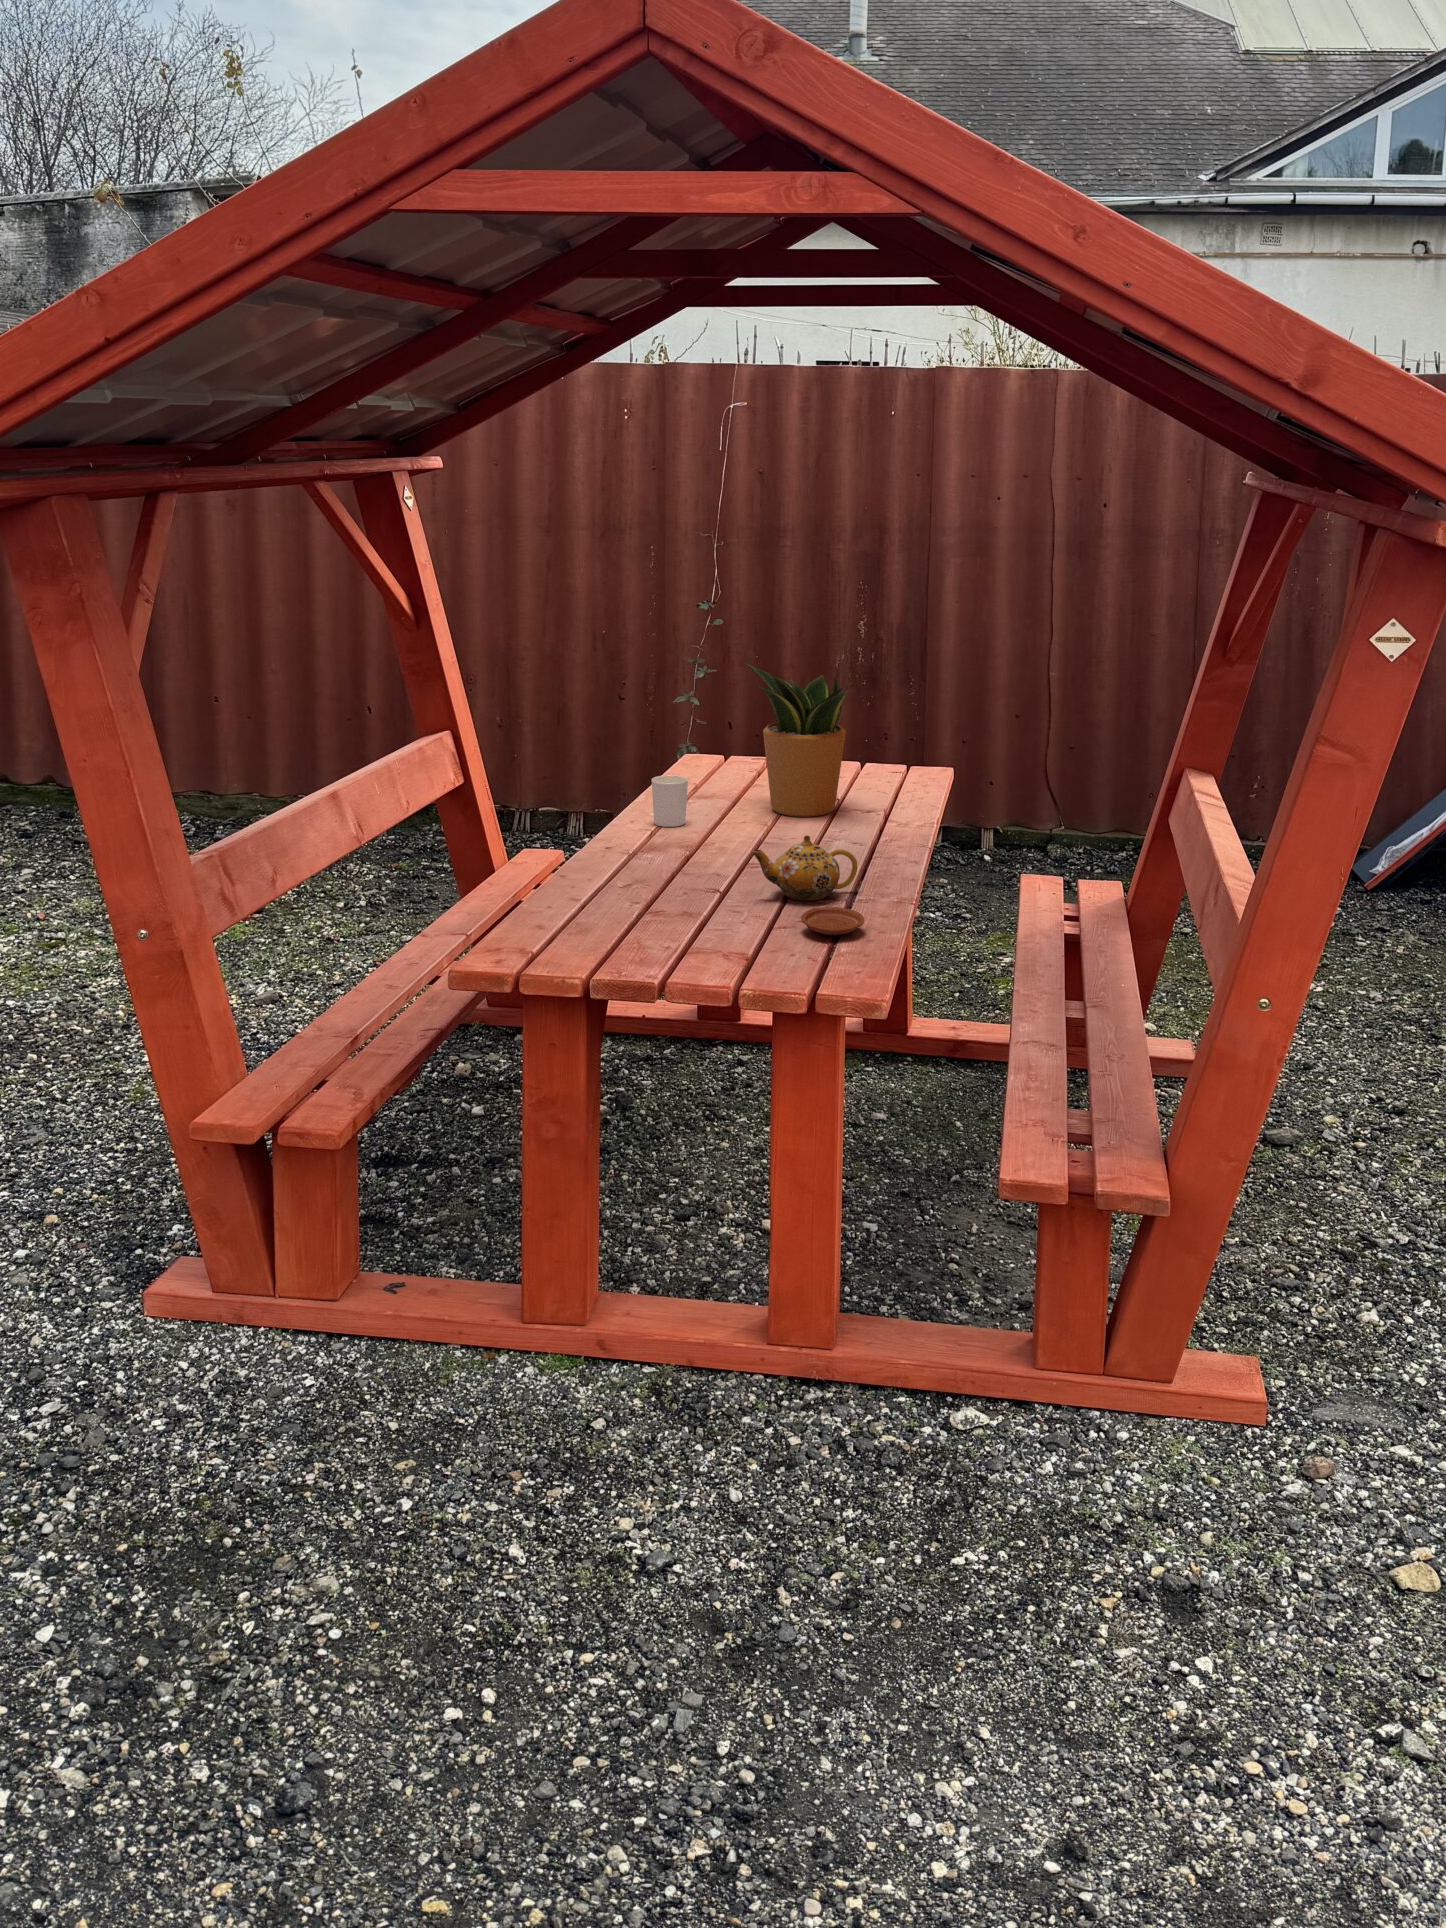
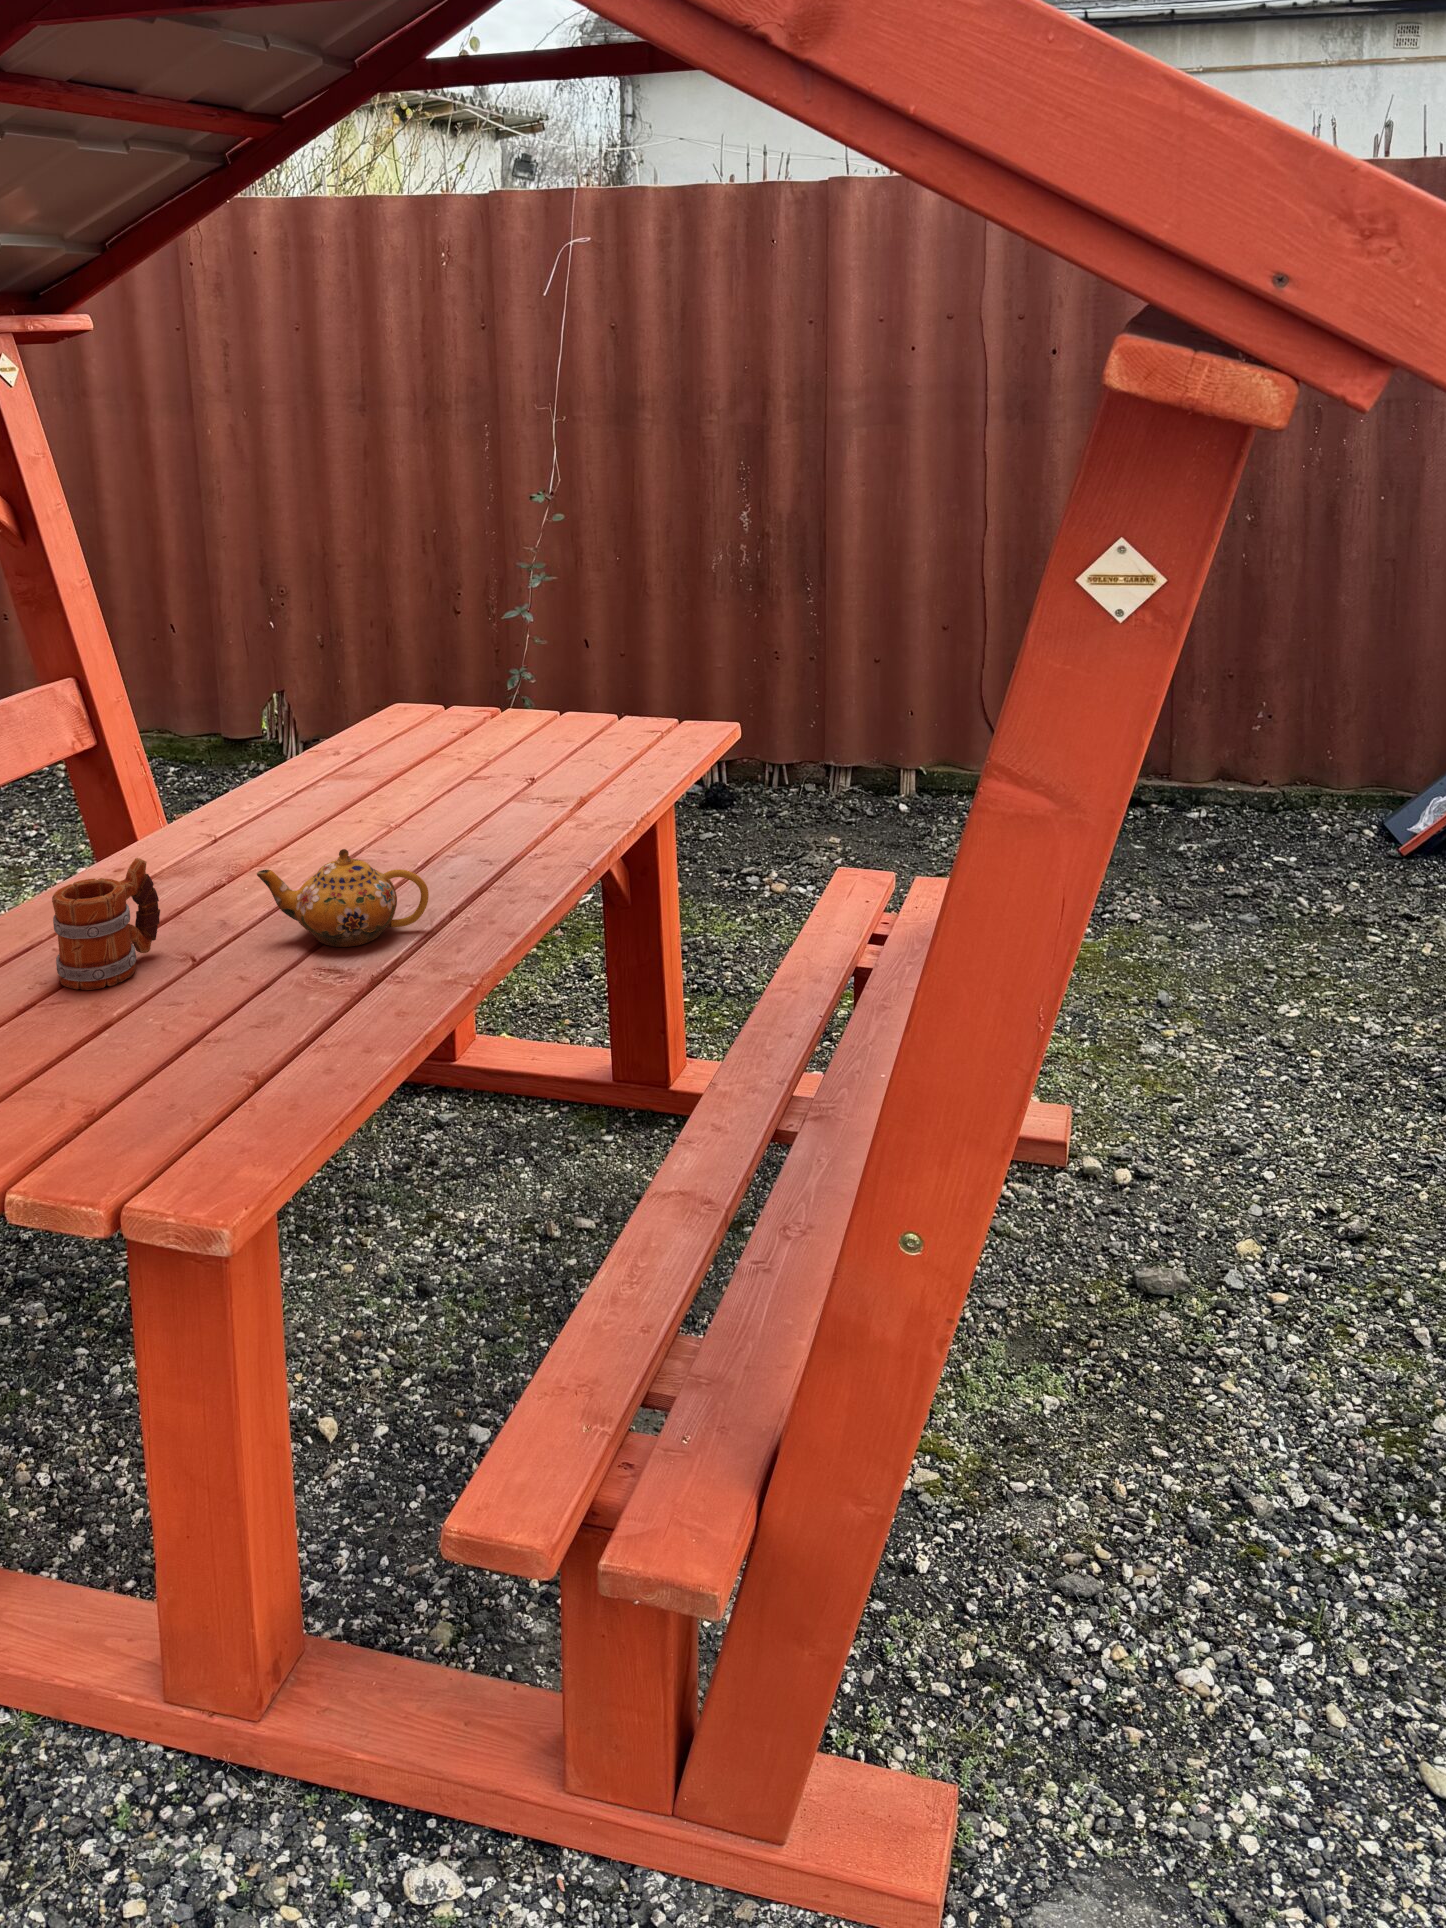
potted plant: present [744,663,852,817] -> none [408,577,553,788]
candle holder: present [651,775,688,827] -> none [273,730,324,801]
mug: none [636,841,693,926] -> present [52,858,160,990]
plate: present [801,907,864,935] -> none [260,972,360,1024]

